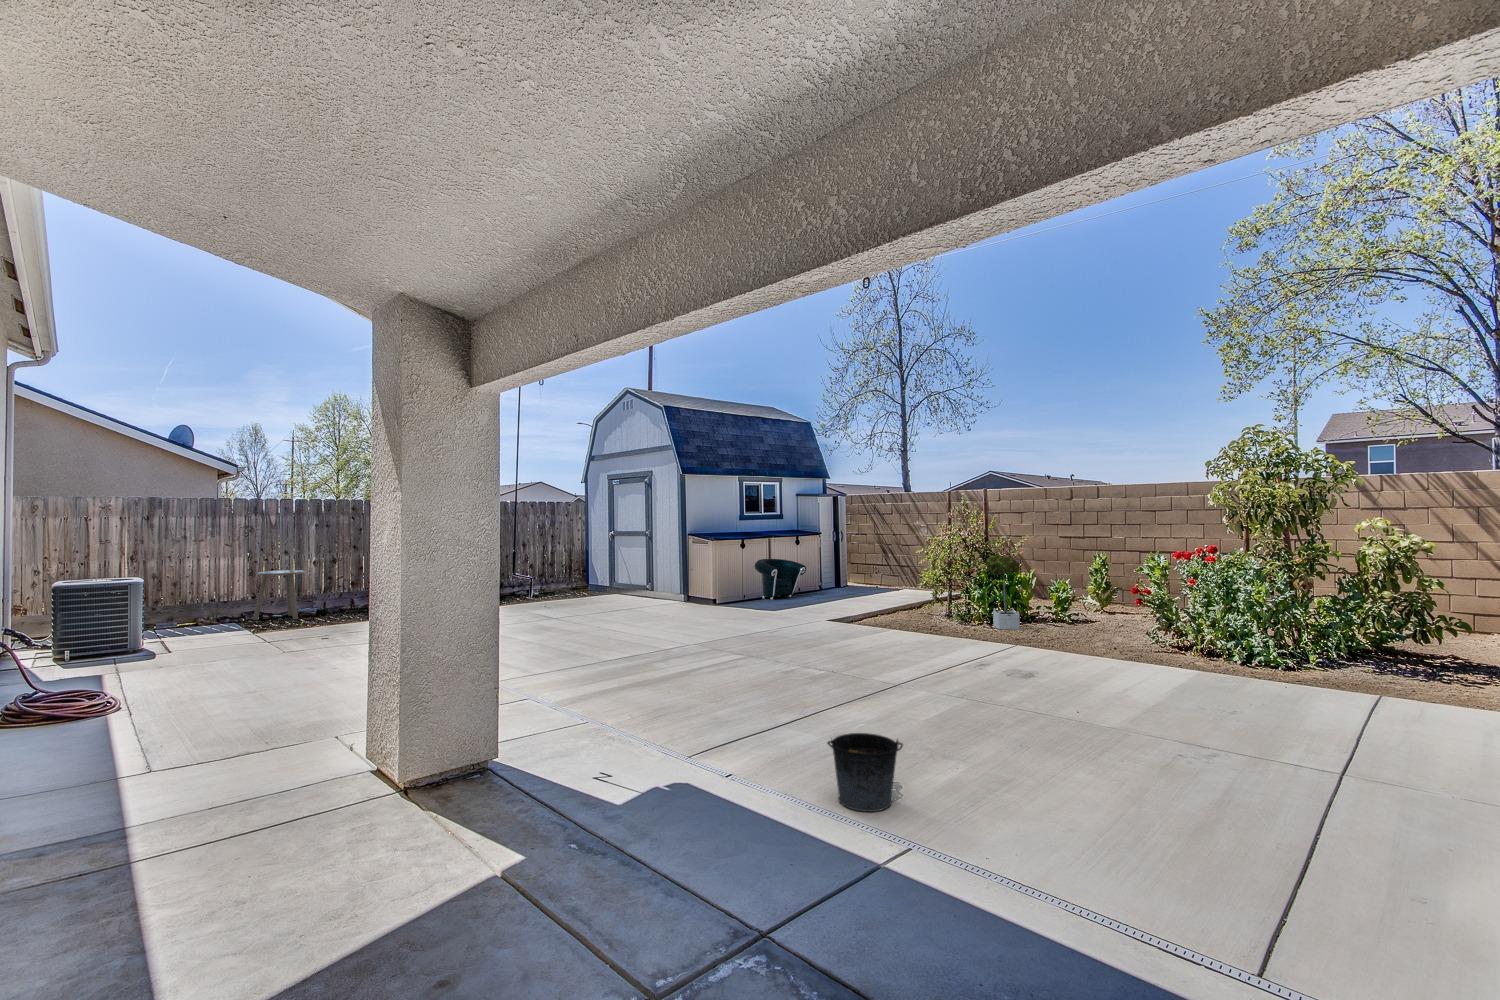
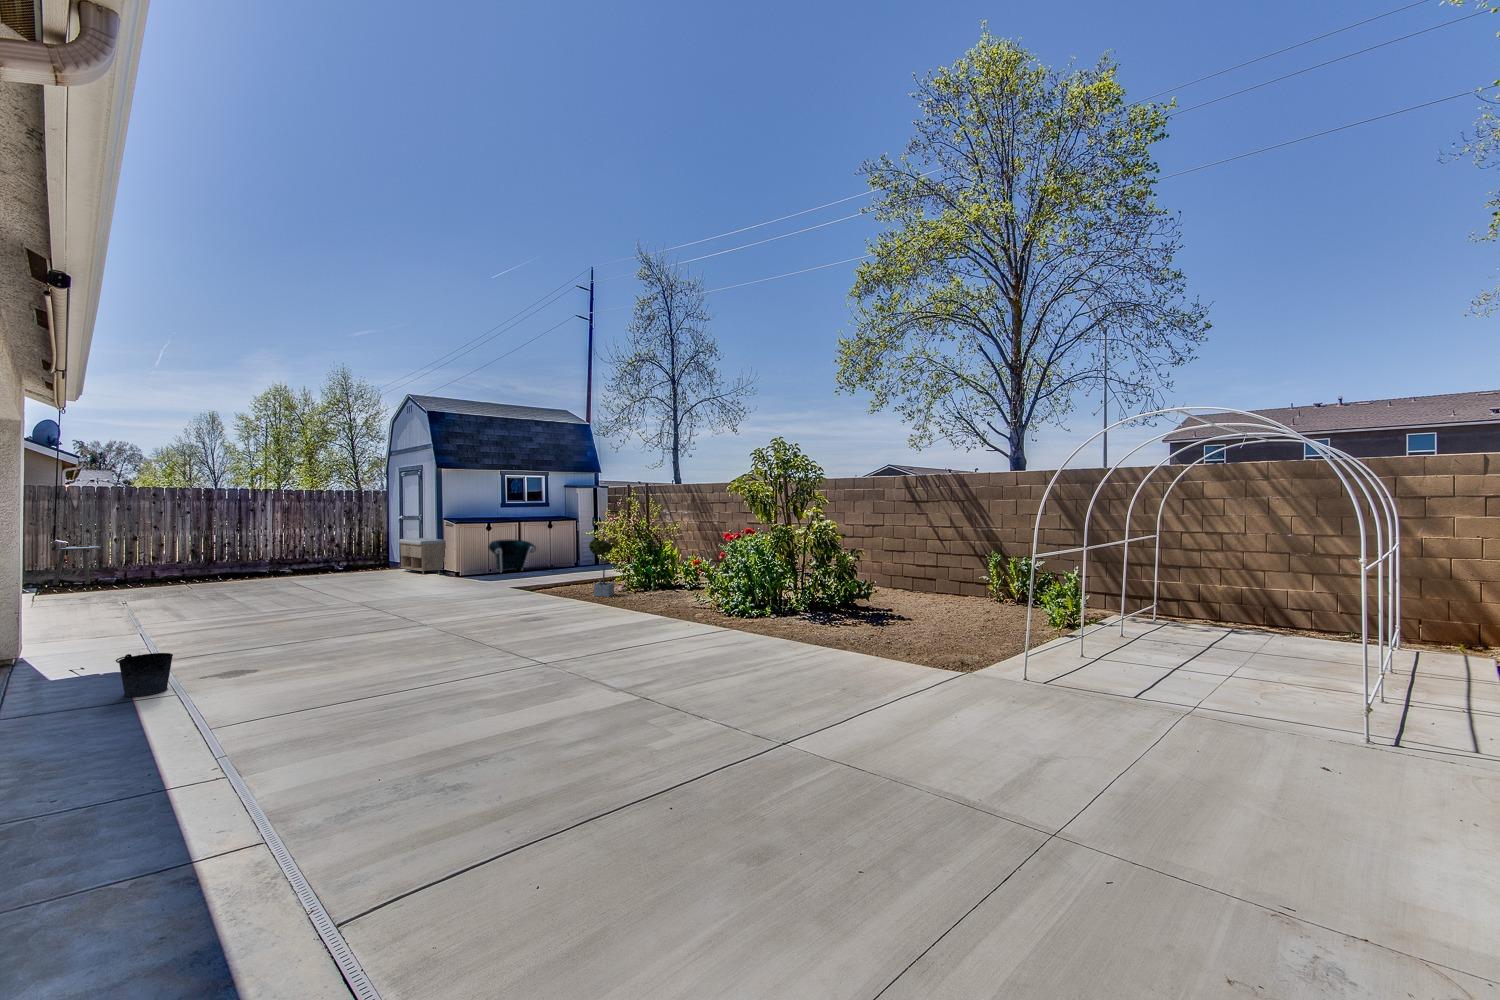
storage bench: none [643,558,703,603] -> present [399,538,446,574]

